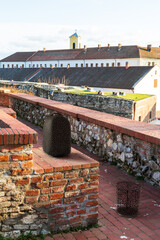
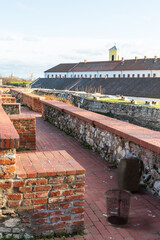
backpack: present [42,113,71,156] -> present [116,156,143,192]

